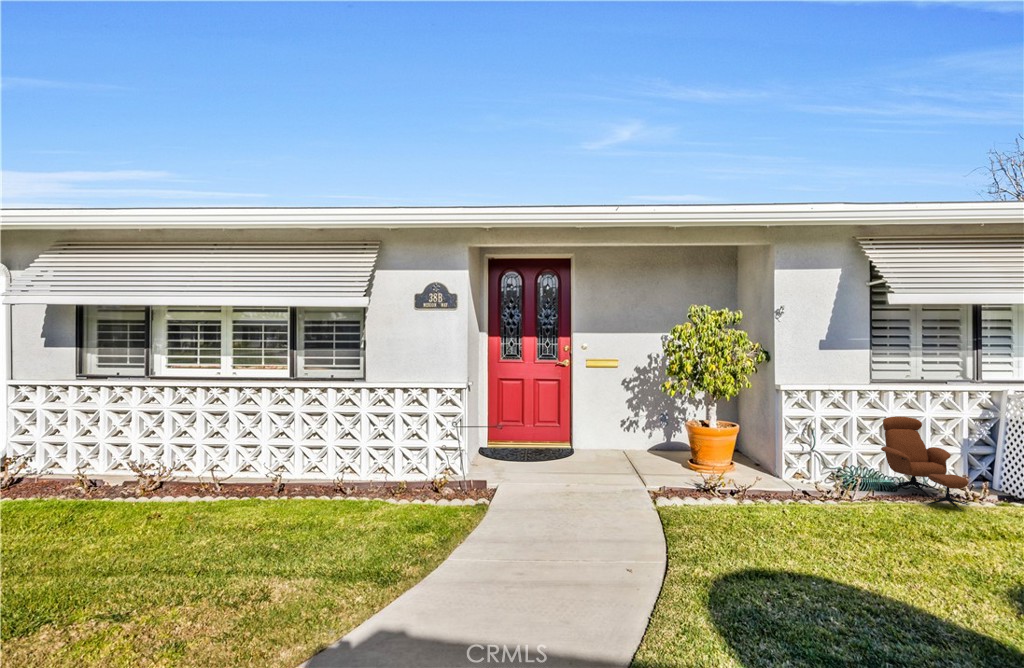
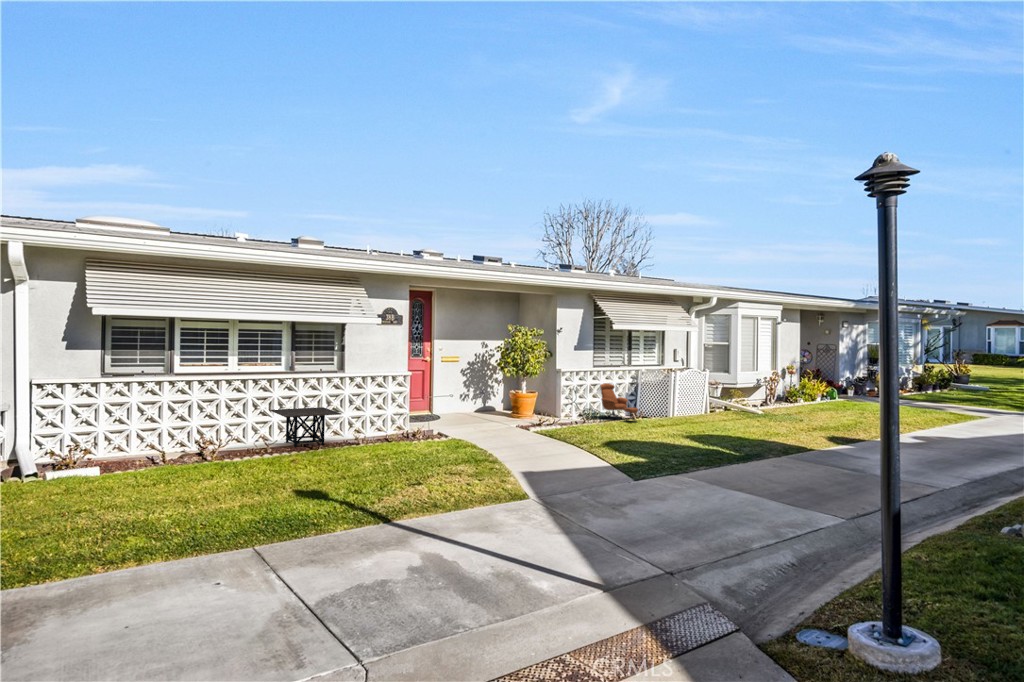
side table: none [206,431,322,492] -> present [270,407,341,447]

